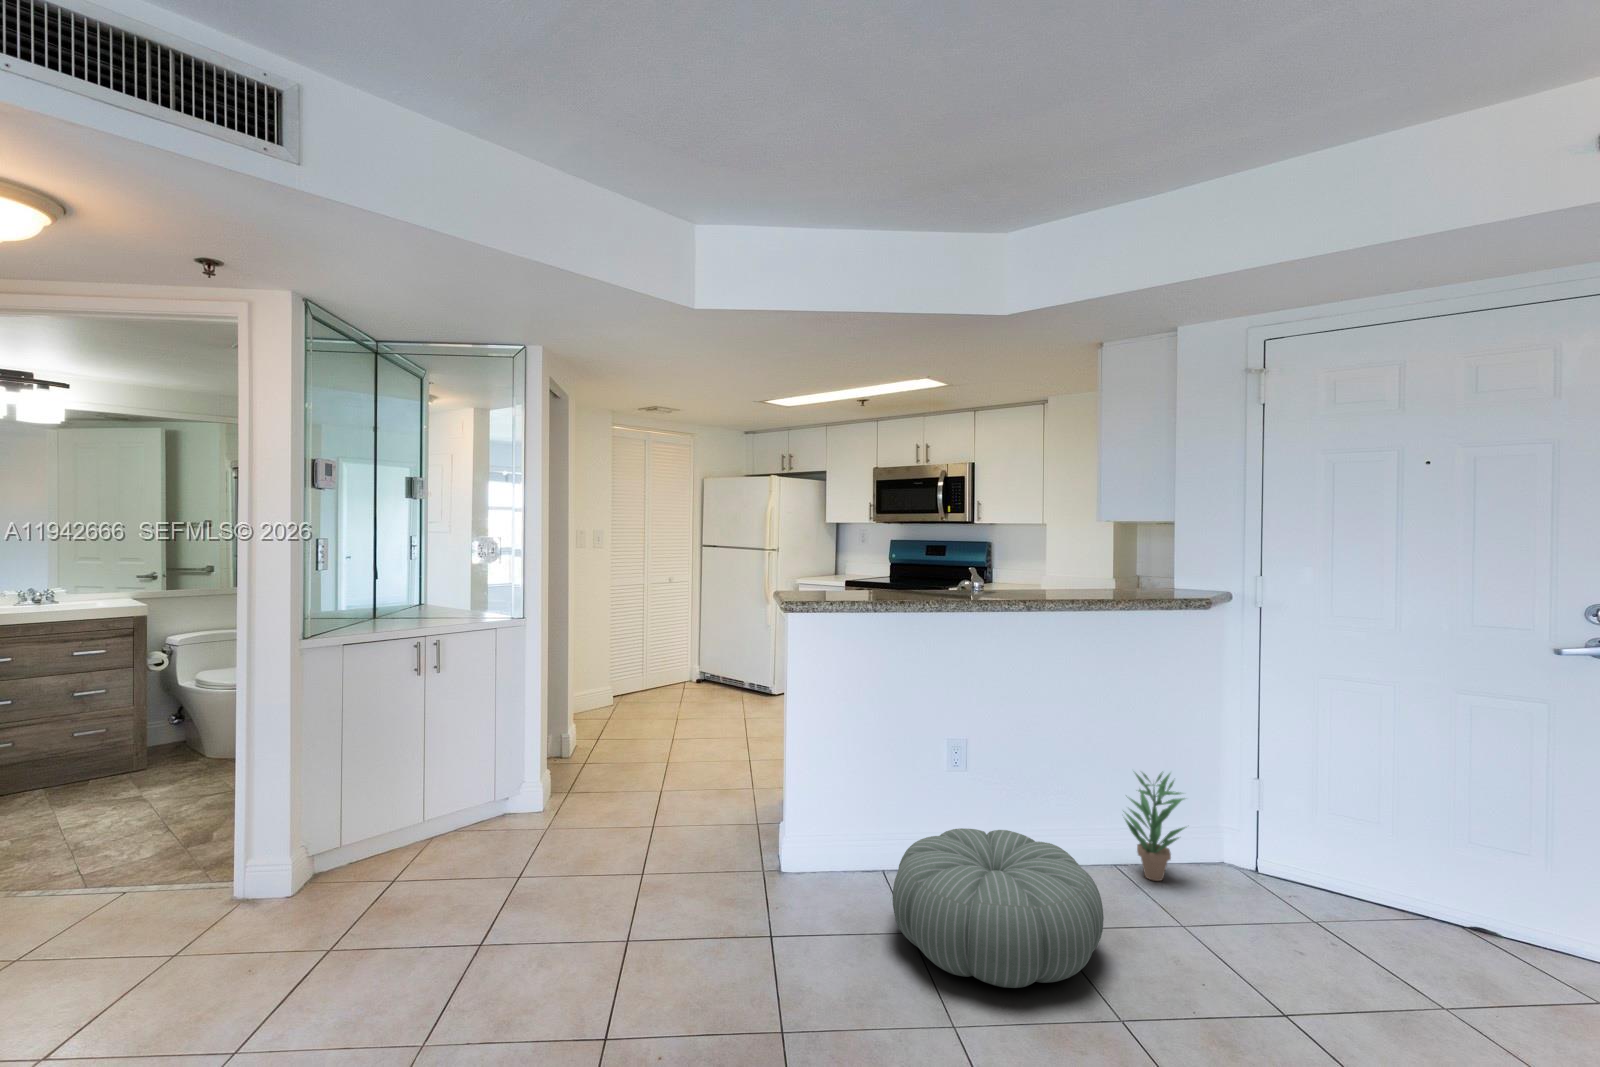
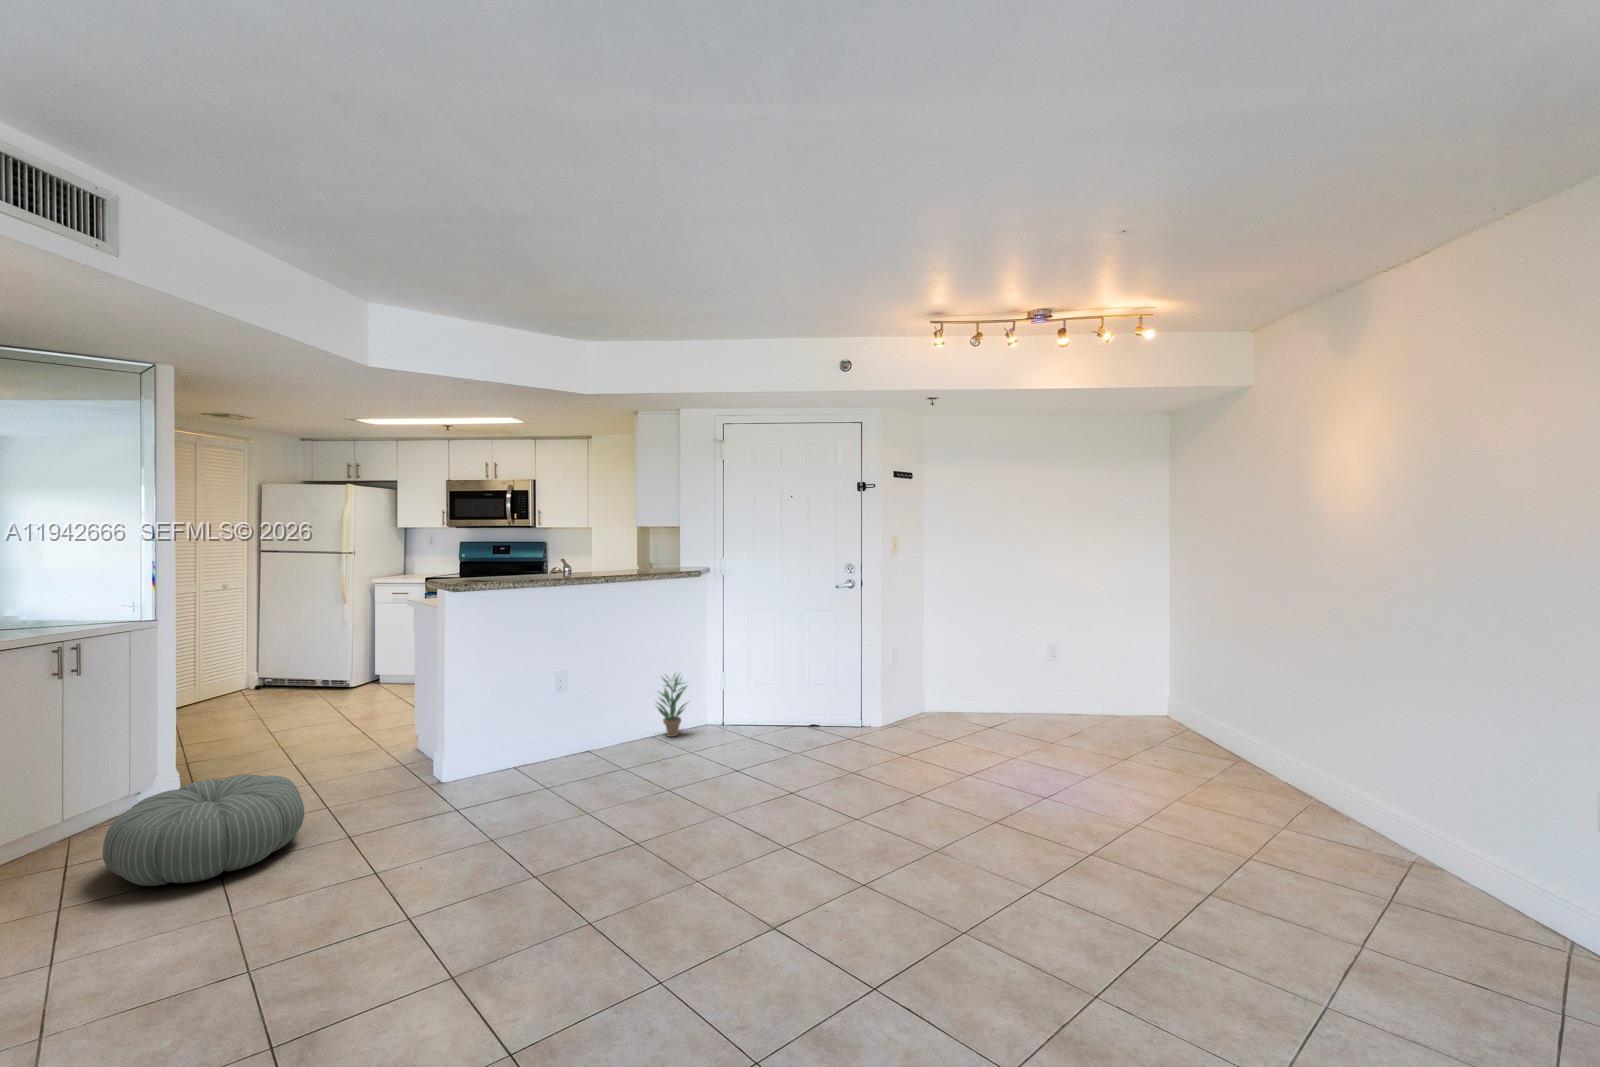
pouf: present [893,828,1104,988] -> present [103,775,304,886]

